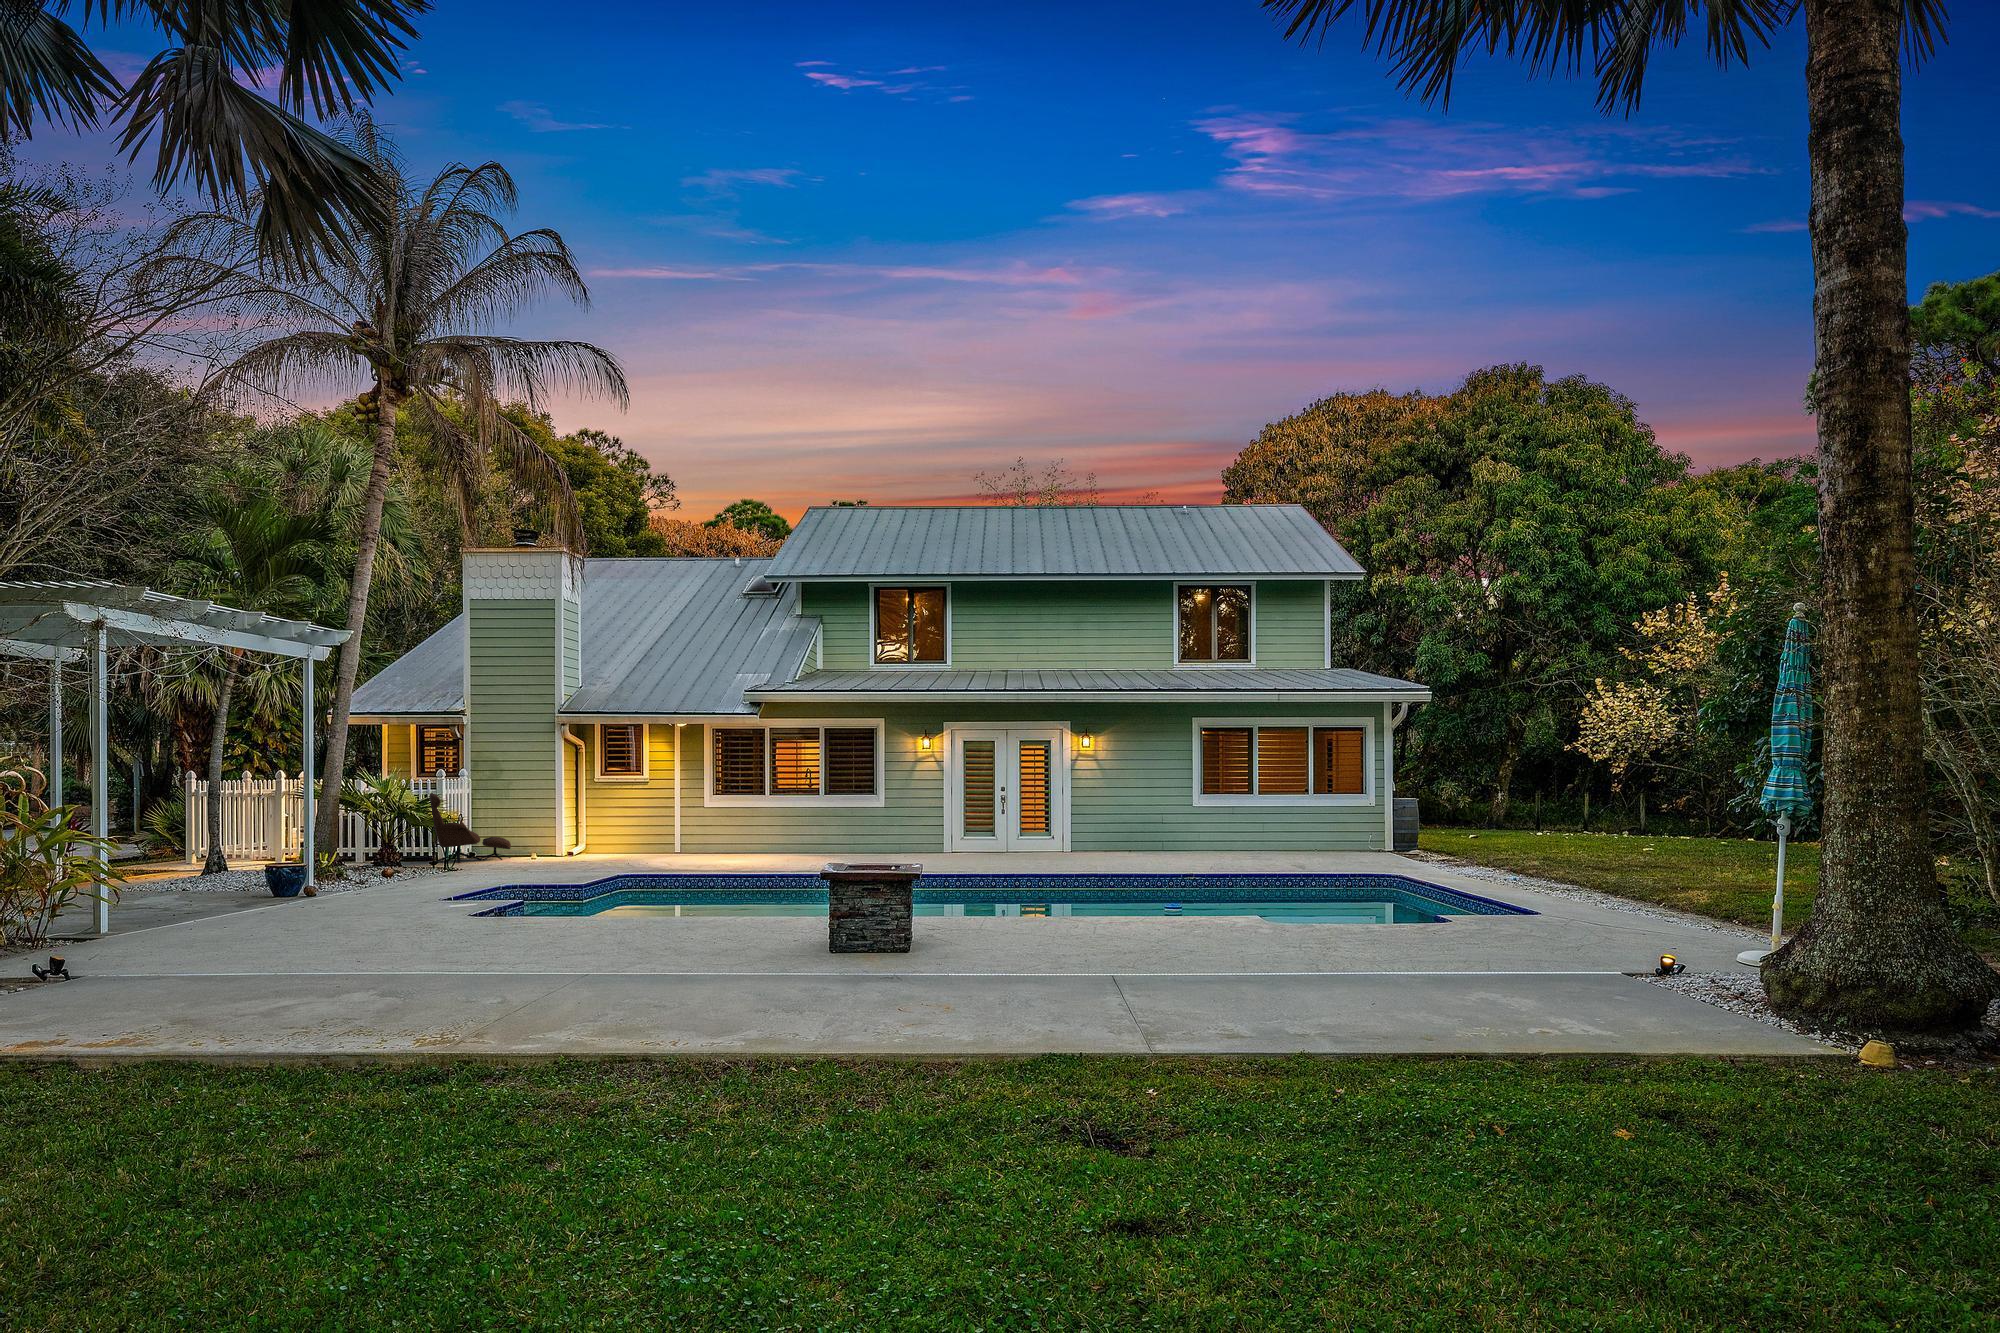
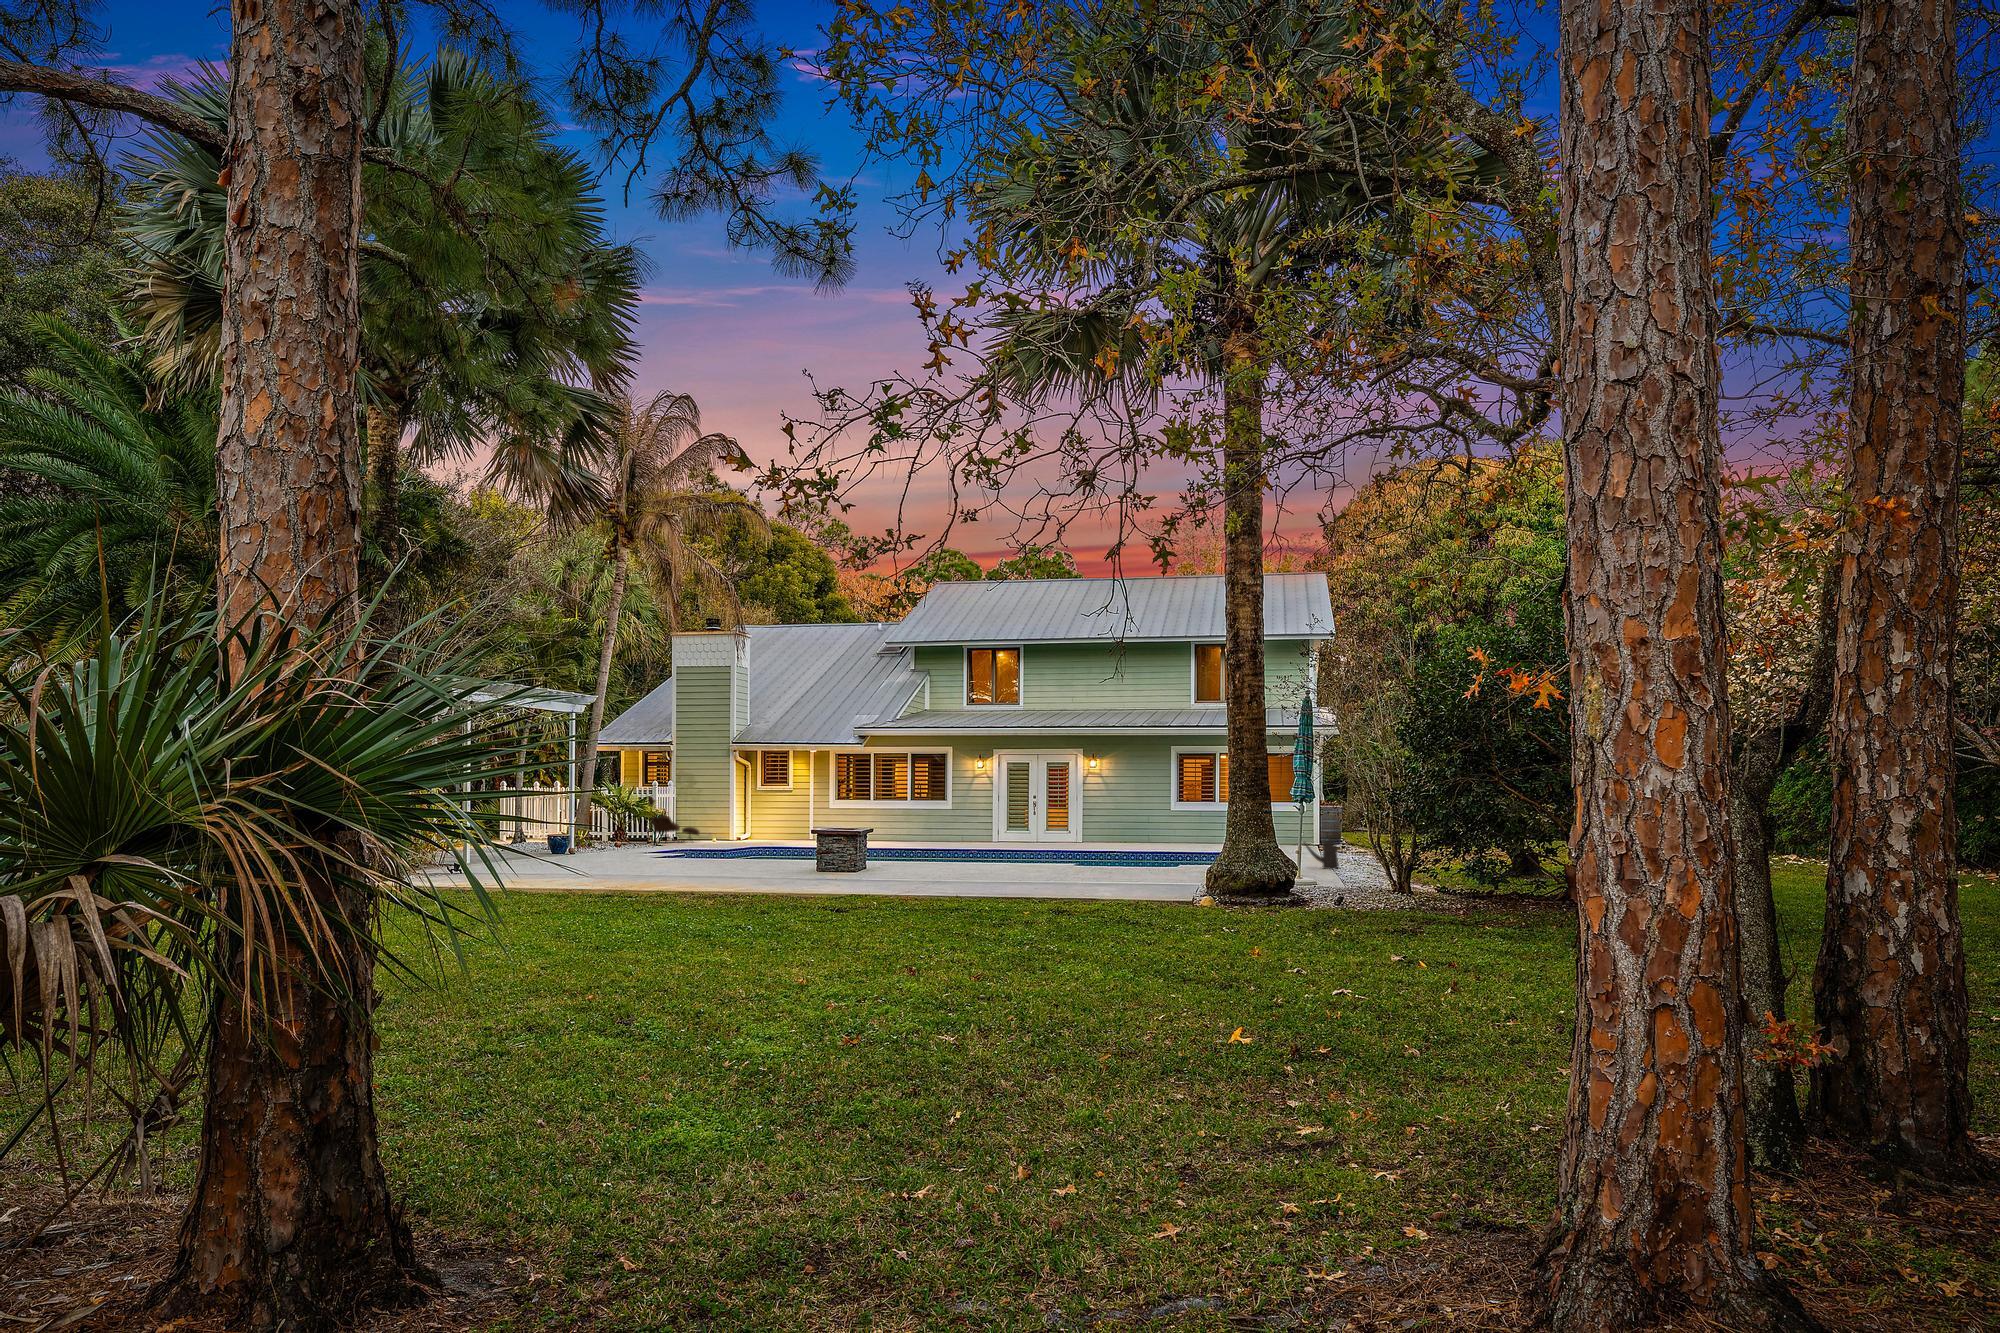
watering can: none [1511,848,1573,898] -> present [1304,837,1339,869]

